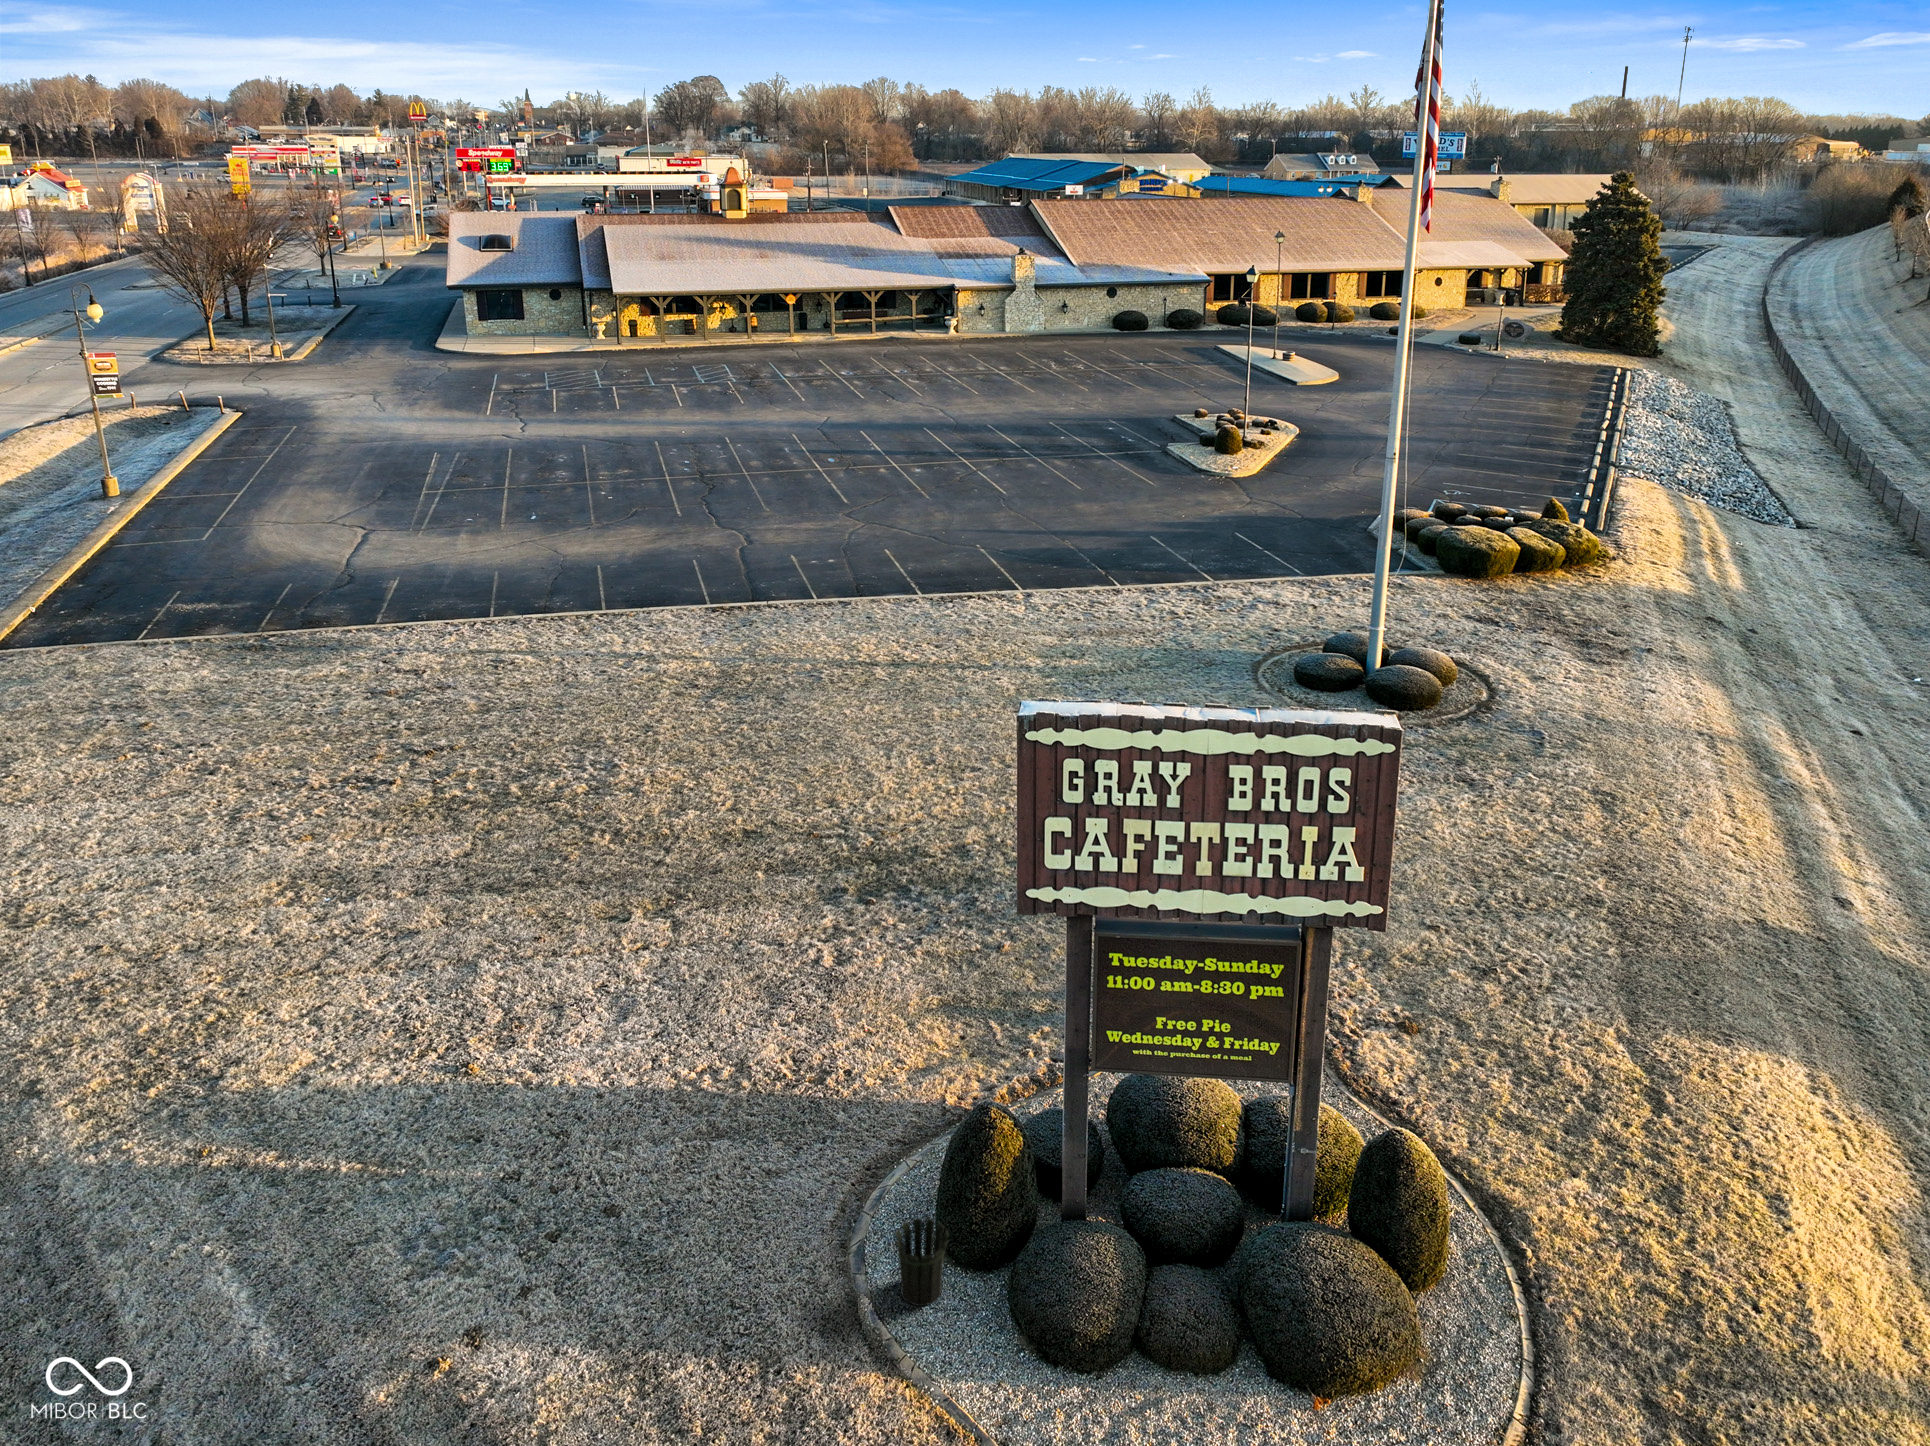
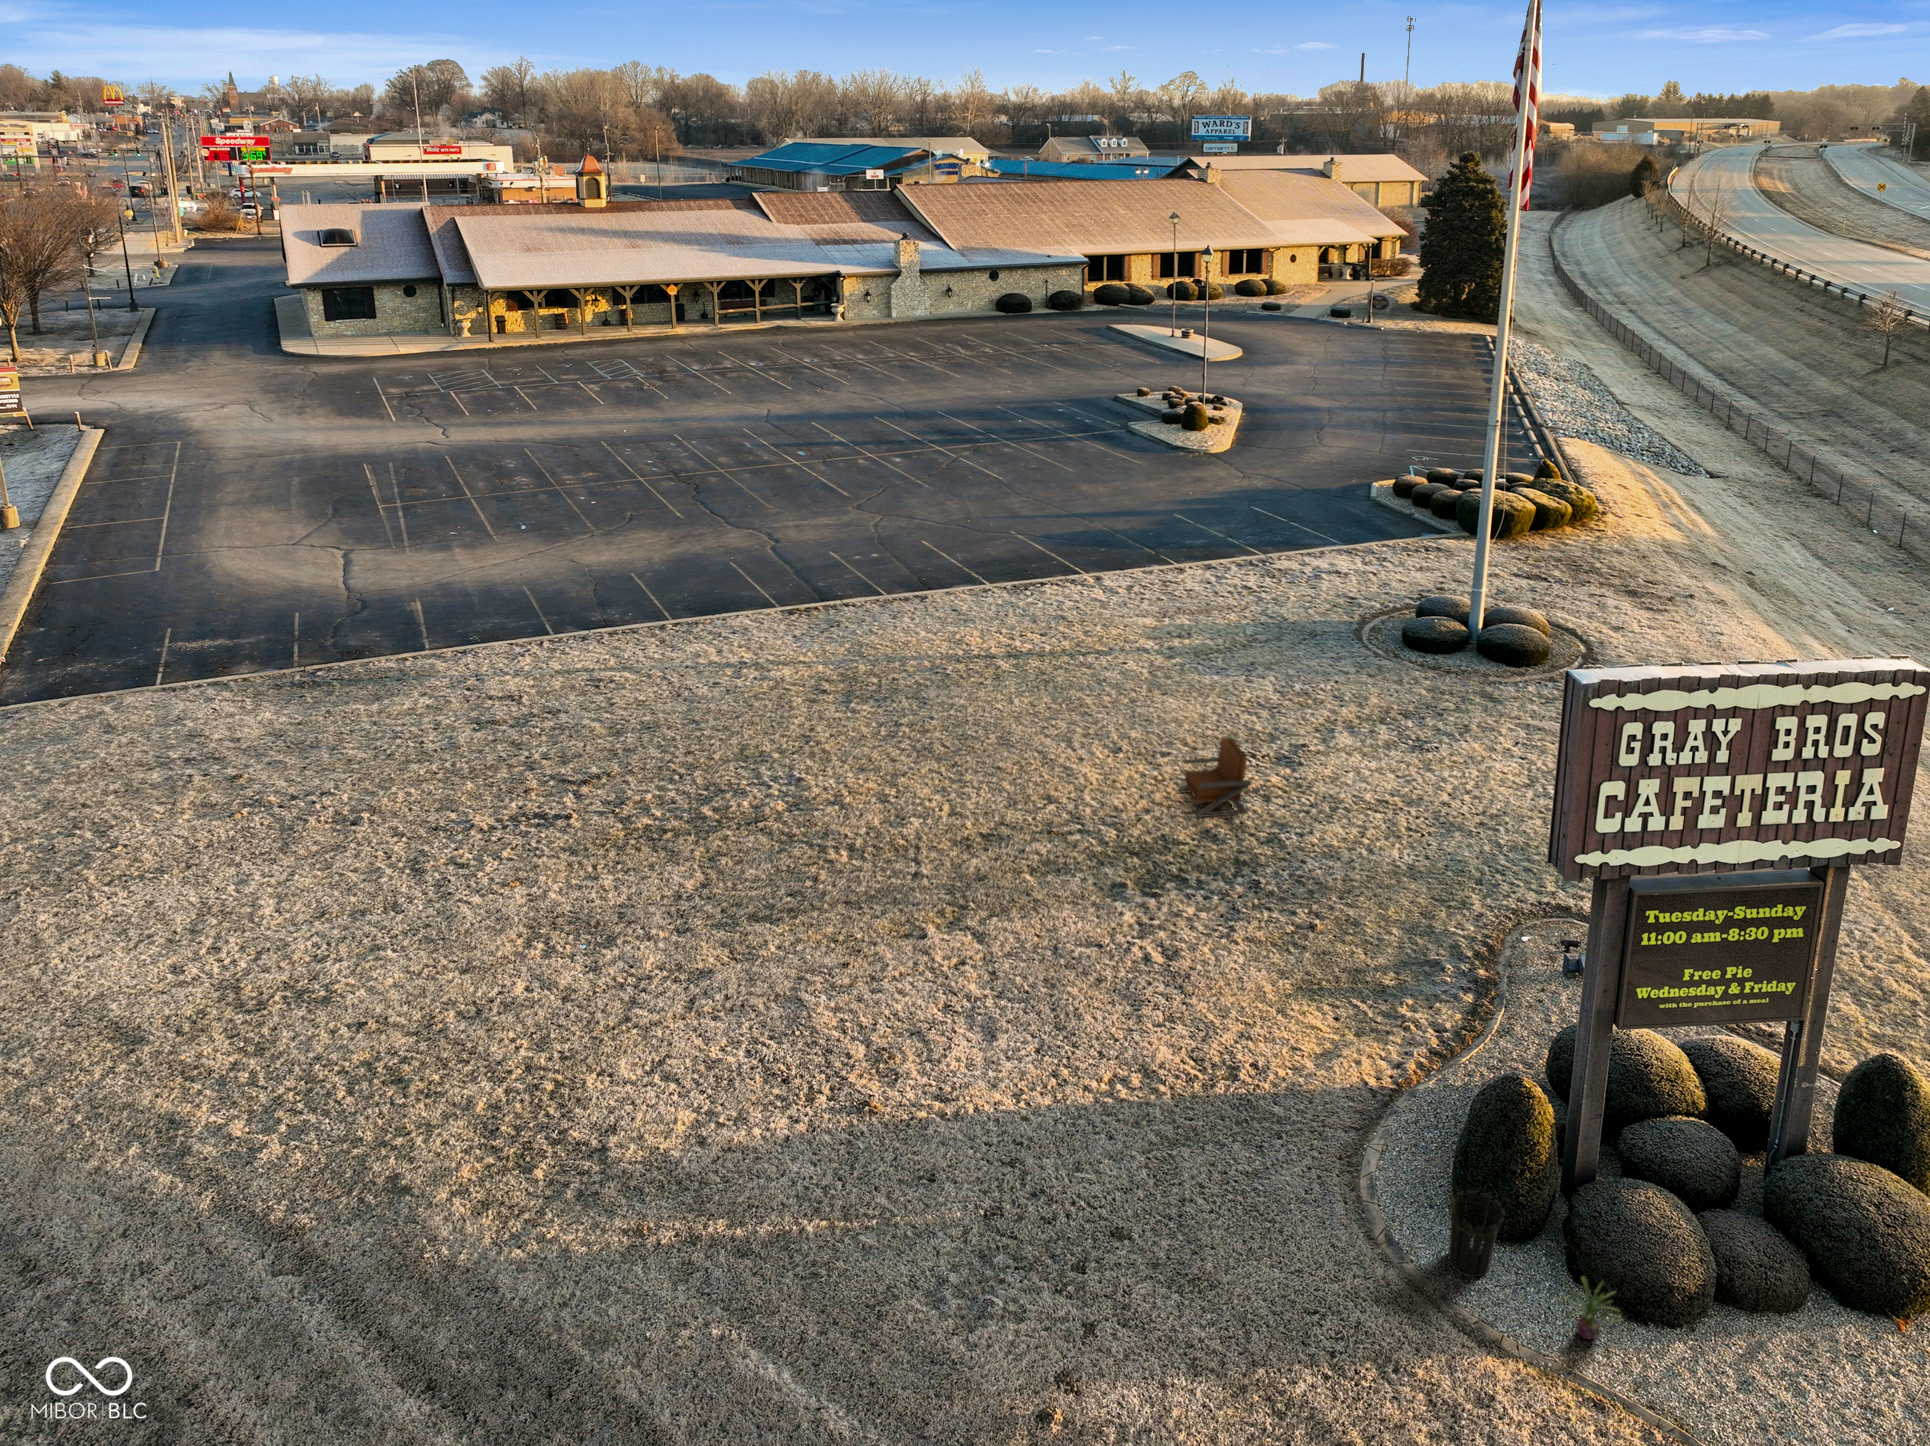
lounge chair: none [954,755,1007,831] -> present [1181,737,1252,818]
decorative plant: none [956,1318,1021,1384] -> present [1563,1277,1619,1339]

